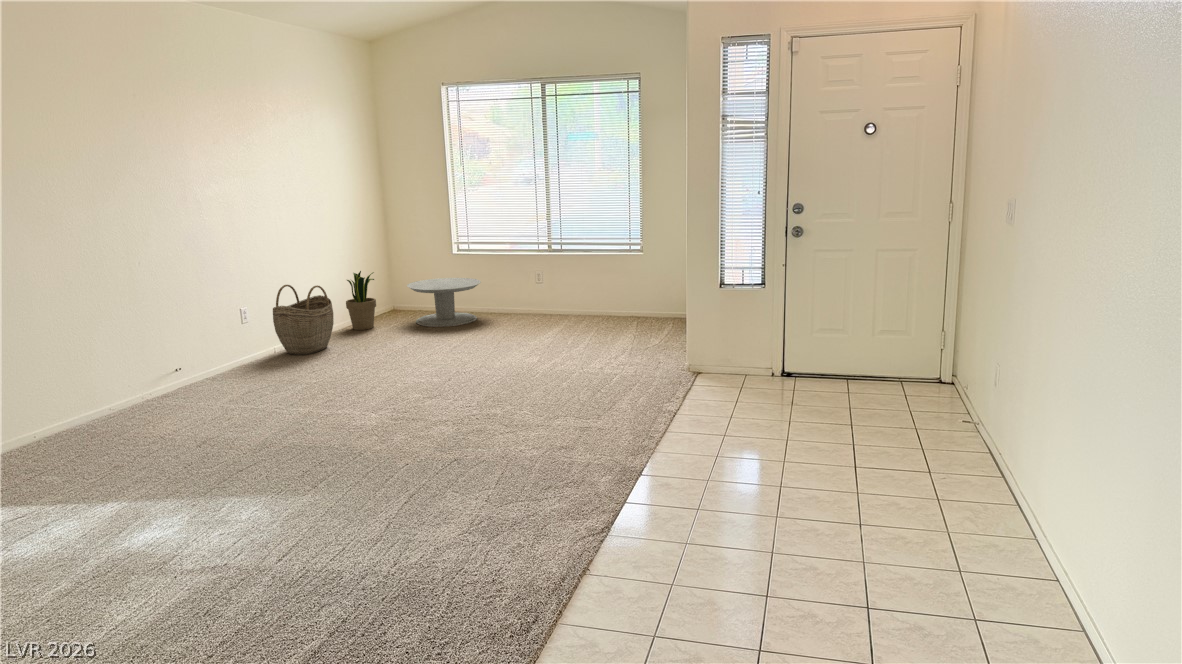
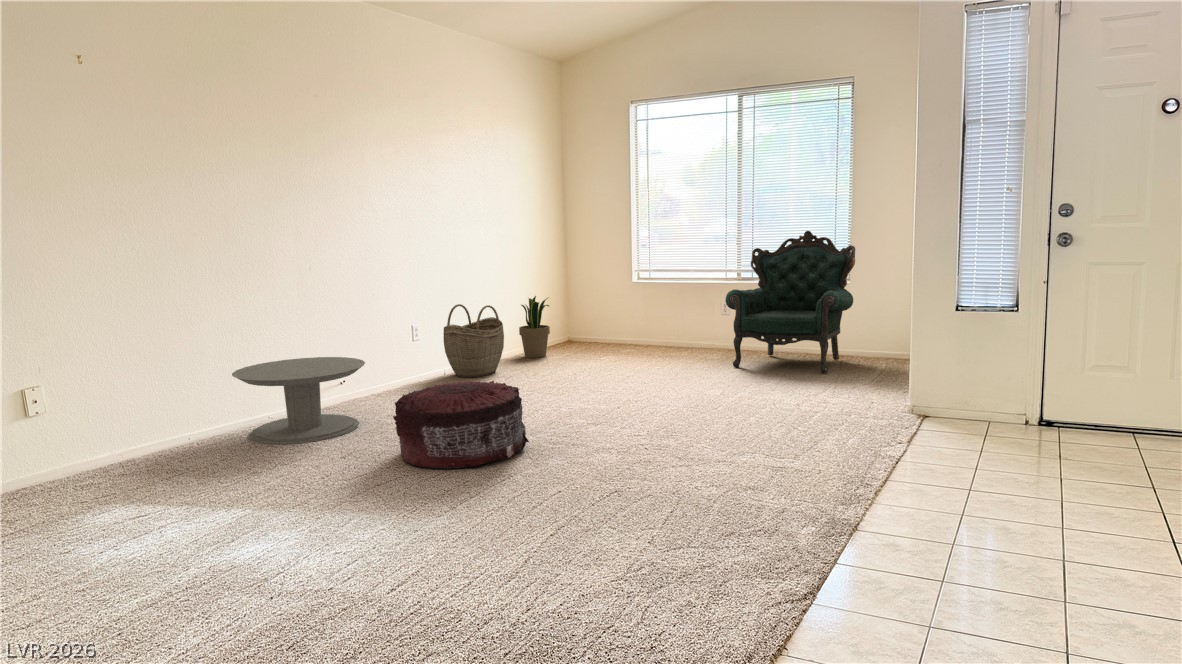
armchair: none [539,208,648,336] -> present [725,231,855,374]
side table: present [407,278,481,327] -> present [232,357,365,444]
pouf: none [244,366,373,451] -> present [393,381,529,469]

